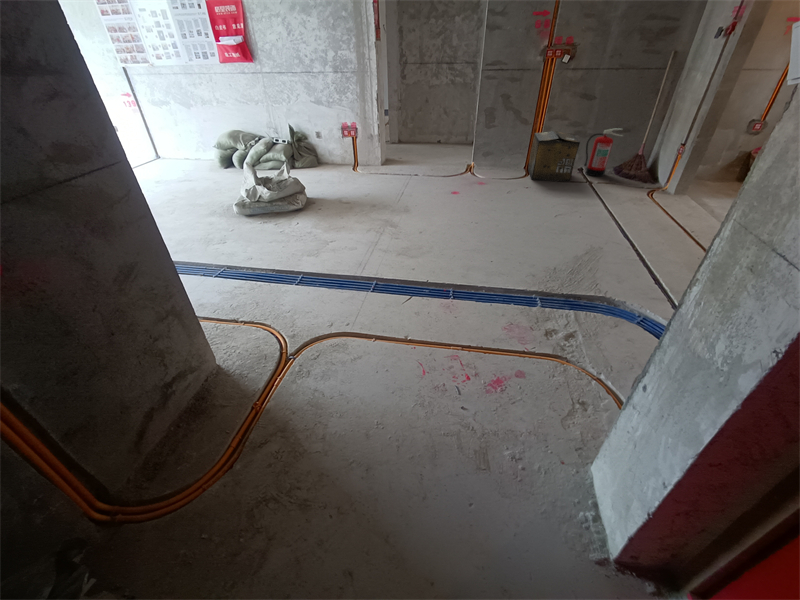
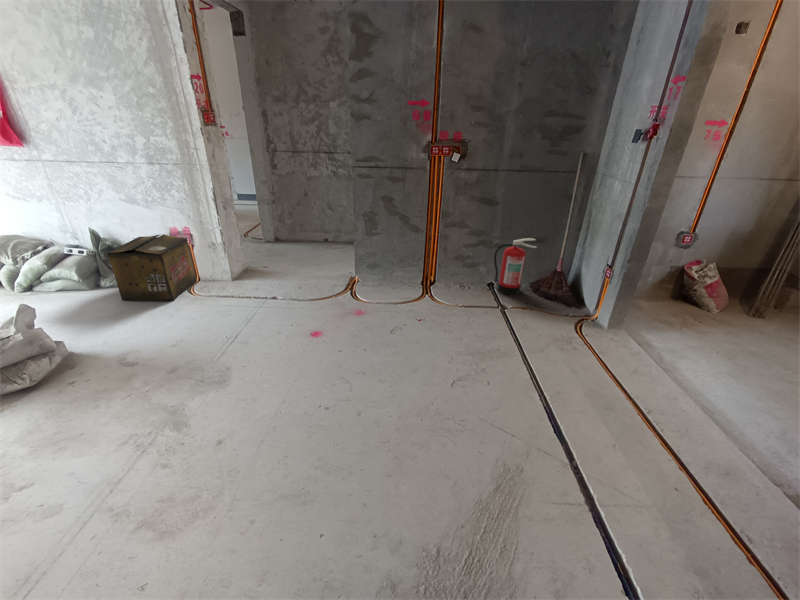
cardboard box: present [528,131,580,181] -> present [107,234,197,302]

